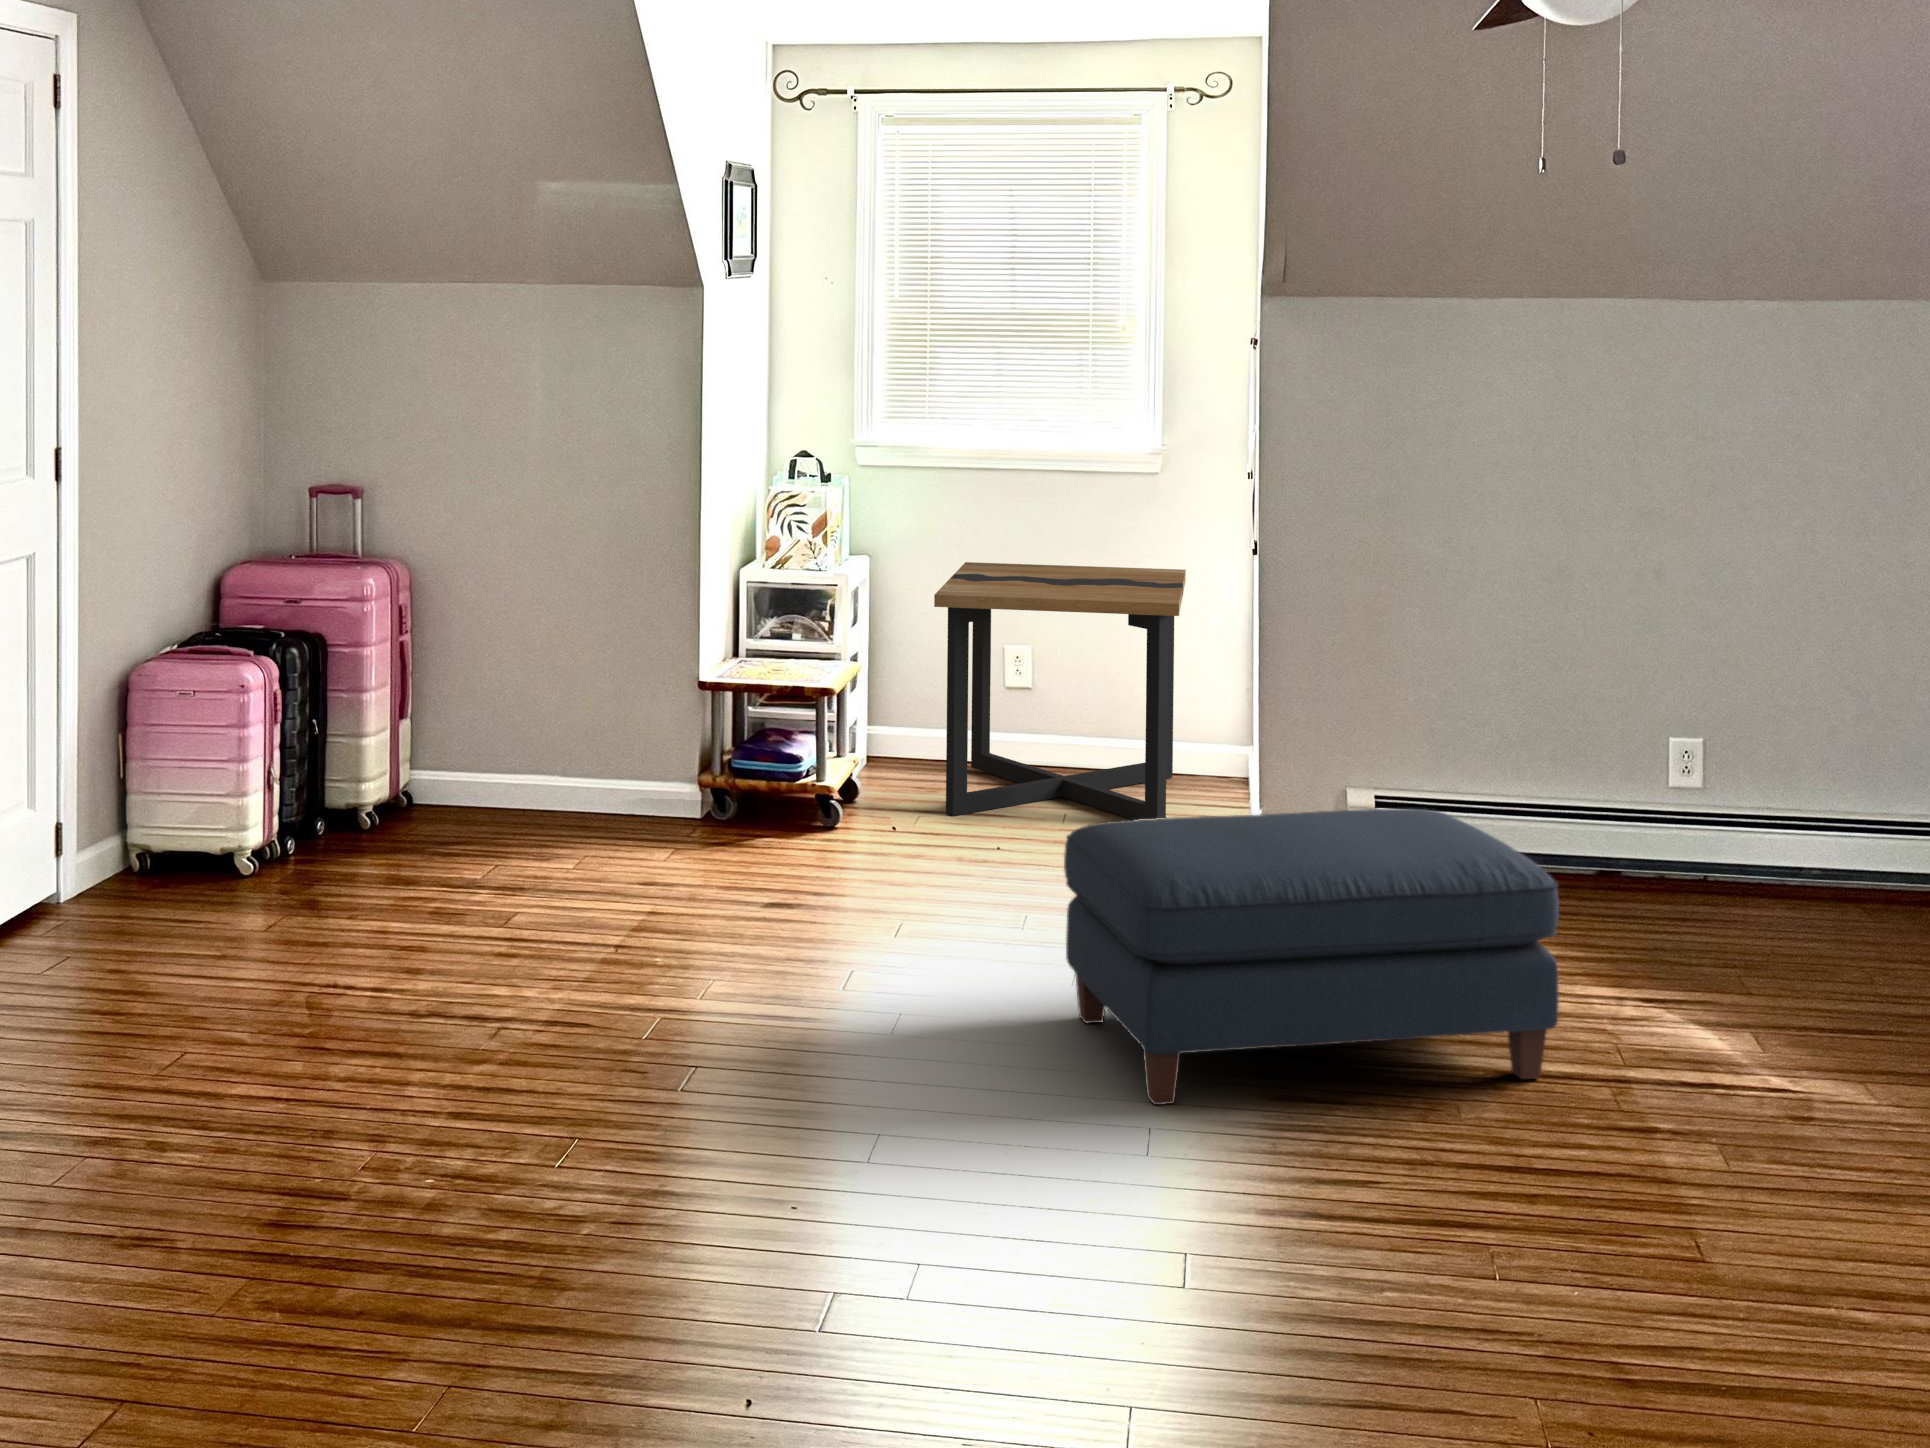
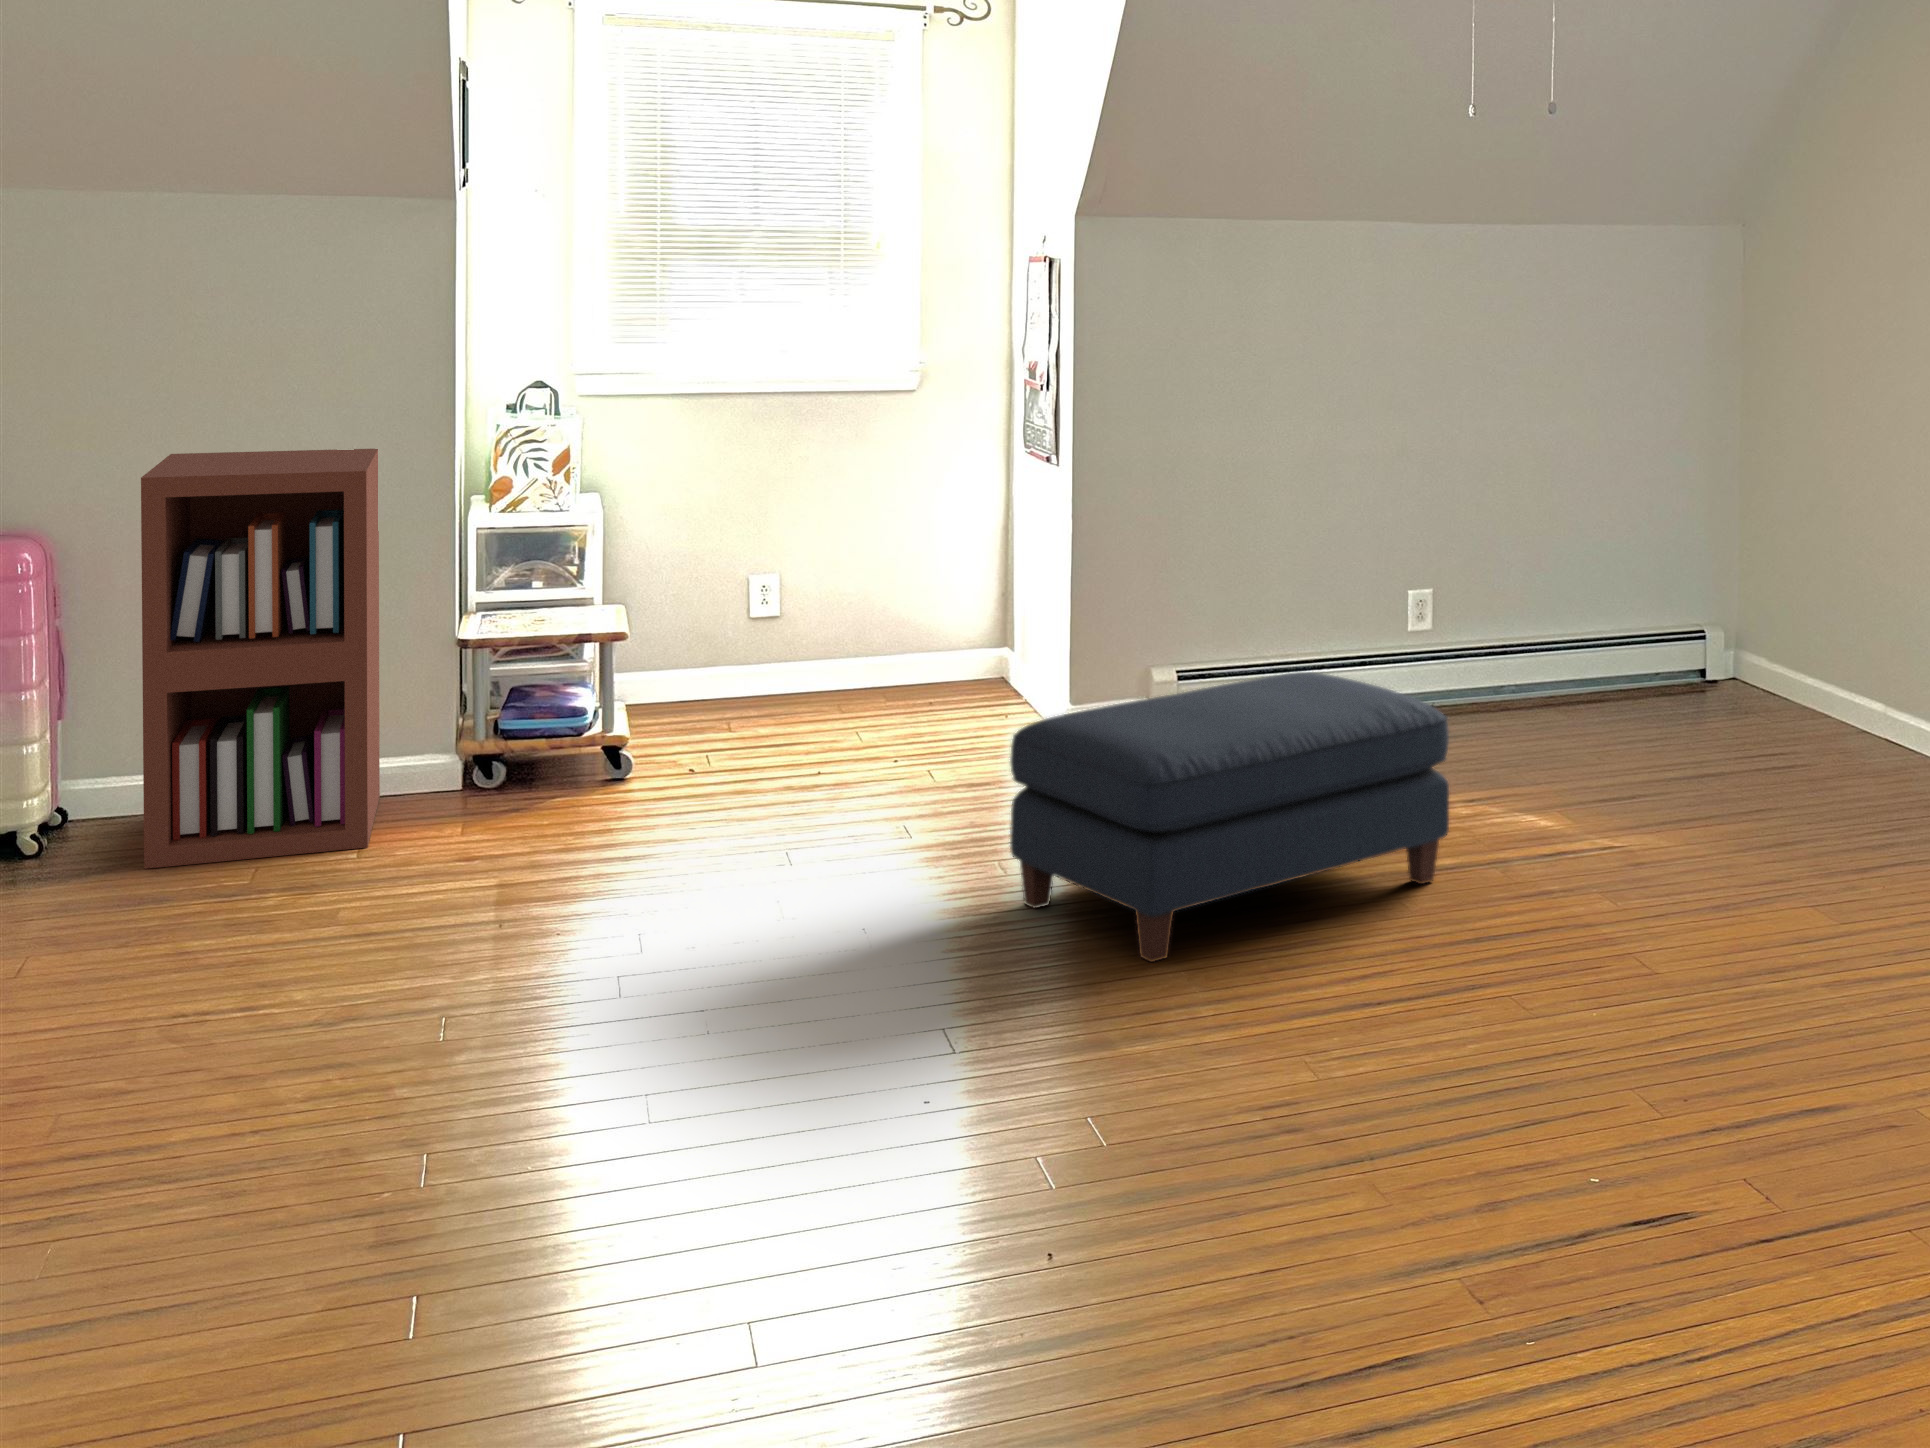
bookshelf: none [432,501,639,860] -> present [141,449,380,869]
side table: present [934,562,1186,820] -> none [707,482,977,748]

